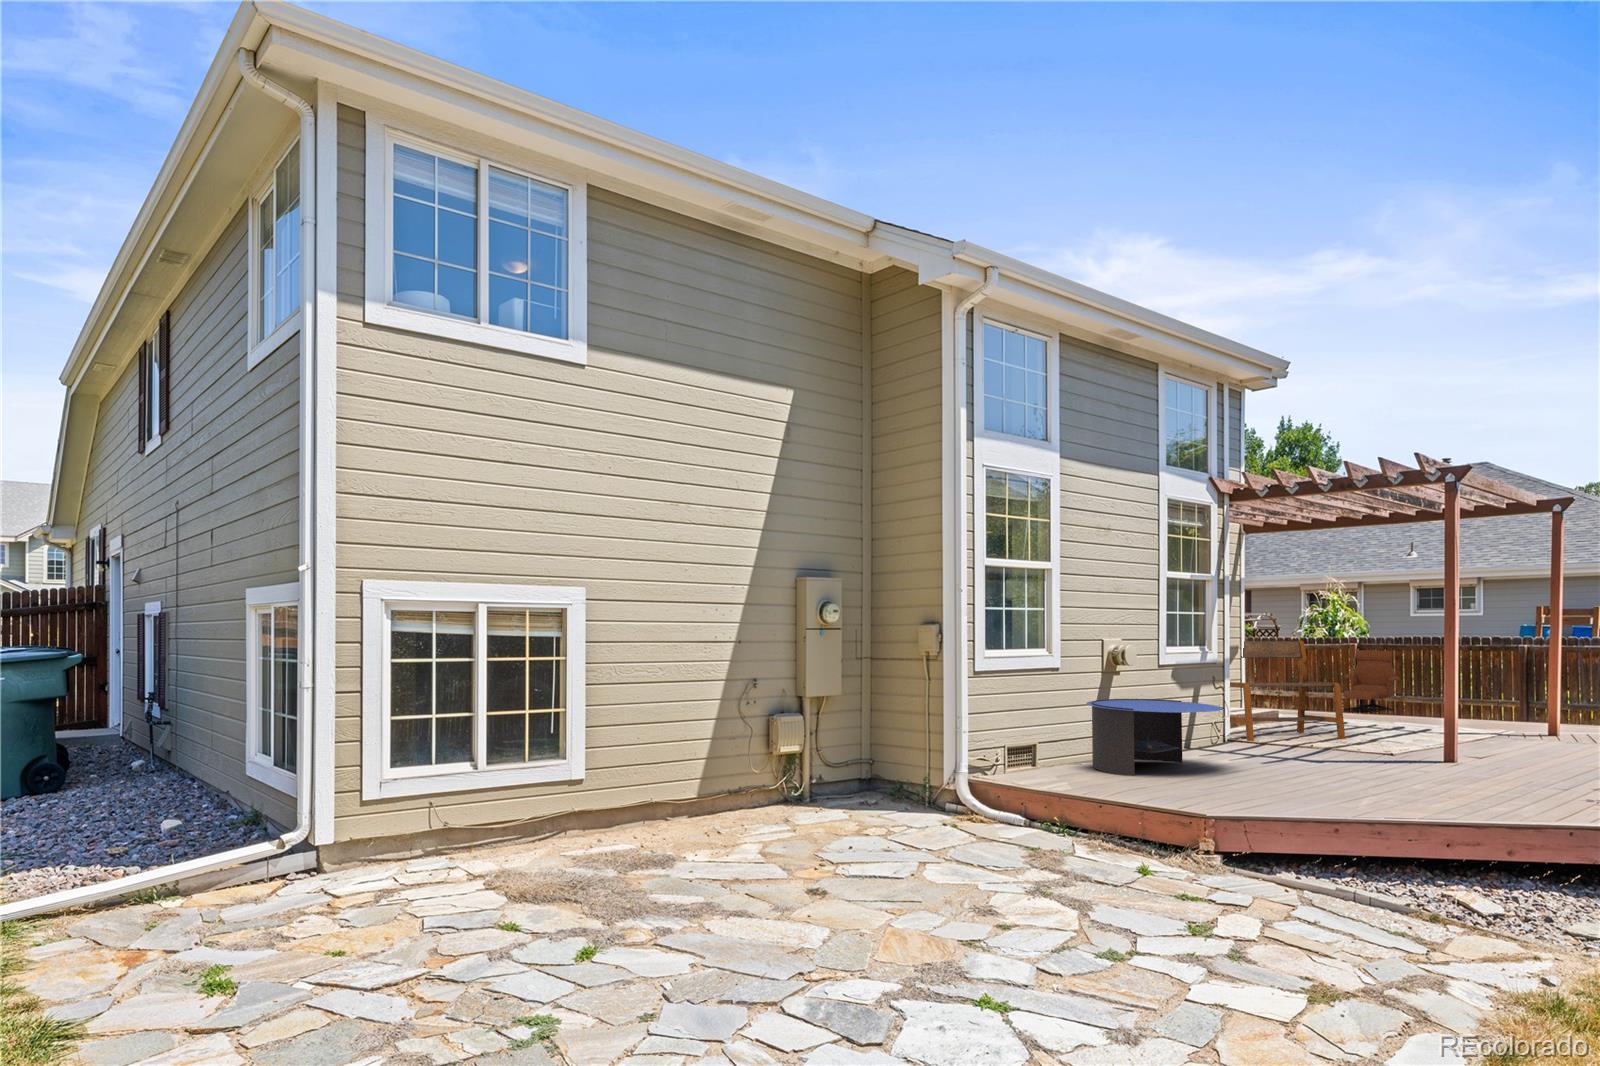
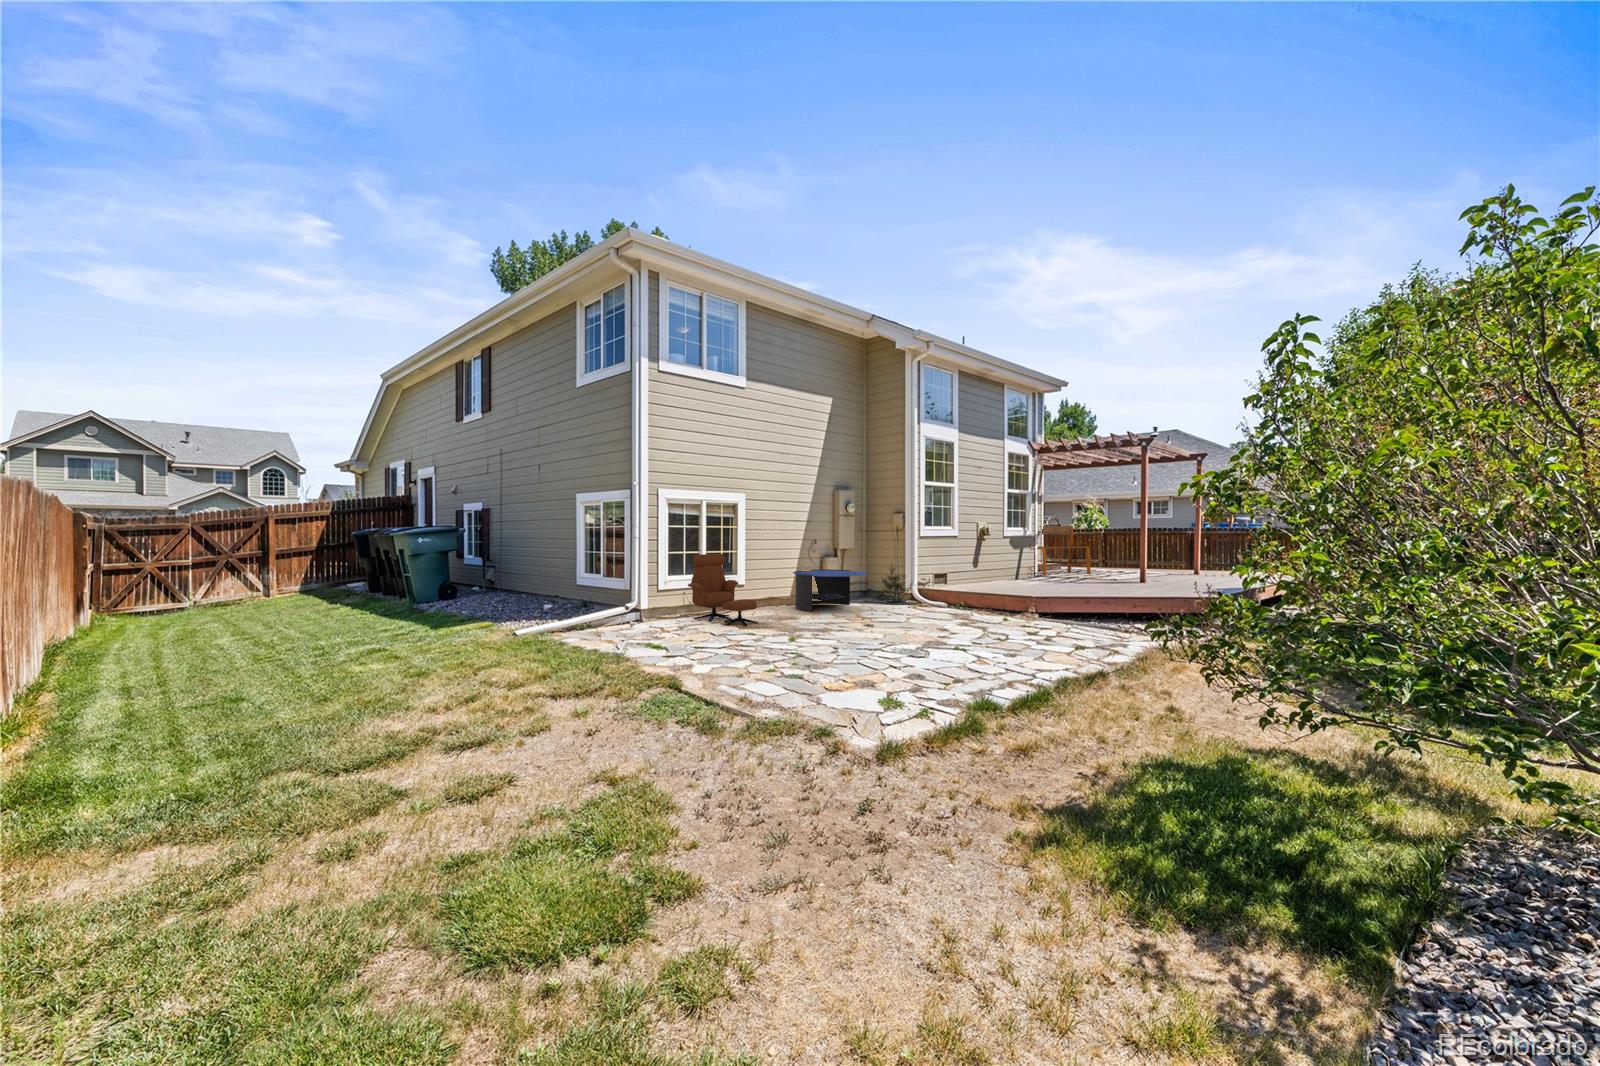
lounge chair: present [1343,650,1401,713] -> present [688,554,758,626]
coffee table: present [1086,699,1223,776] -> present [793,569,867,612]
potted tree: none [890,725,952,819] -> present [882,564,906,605]

